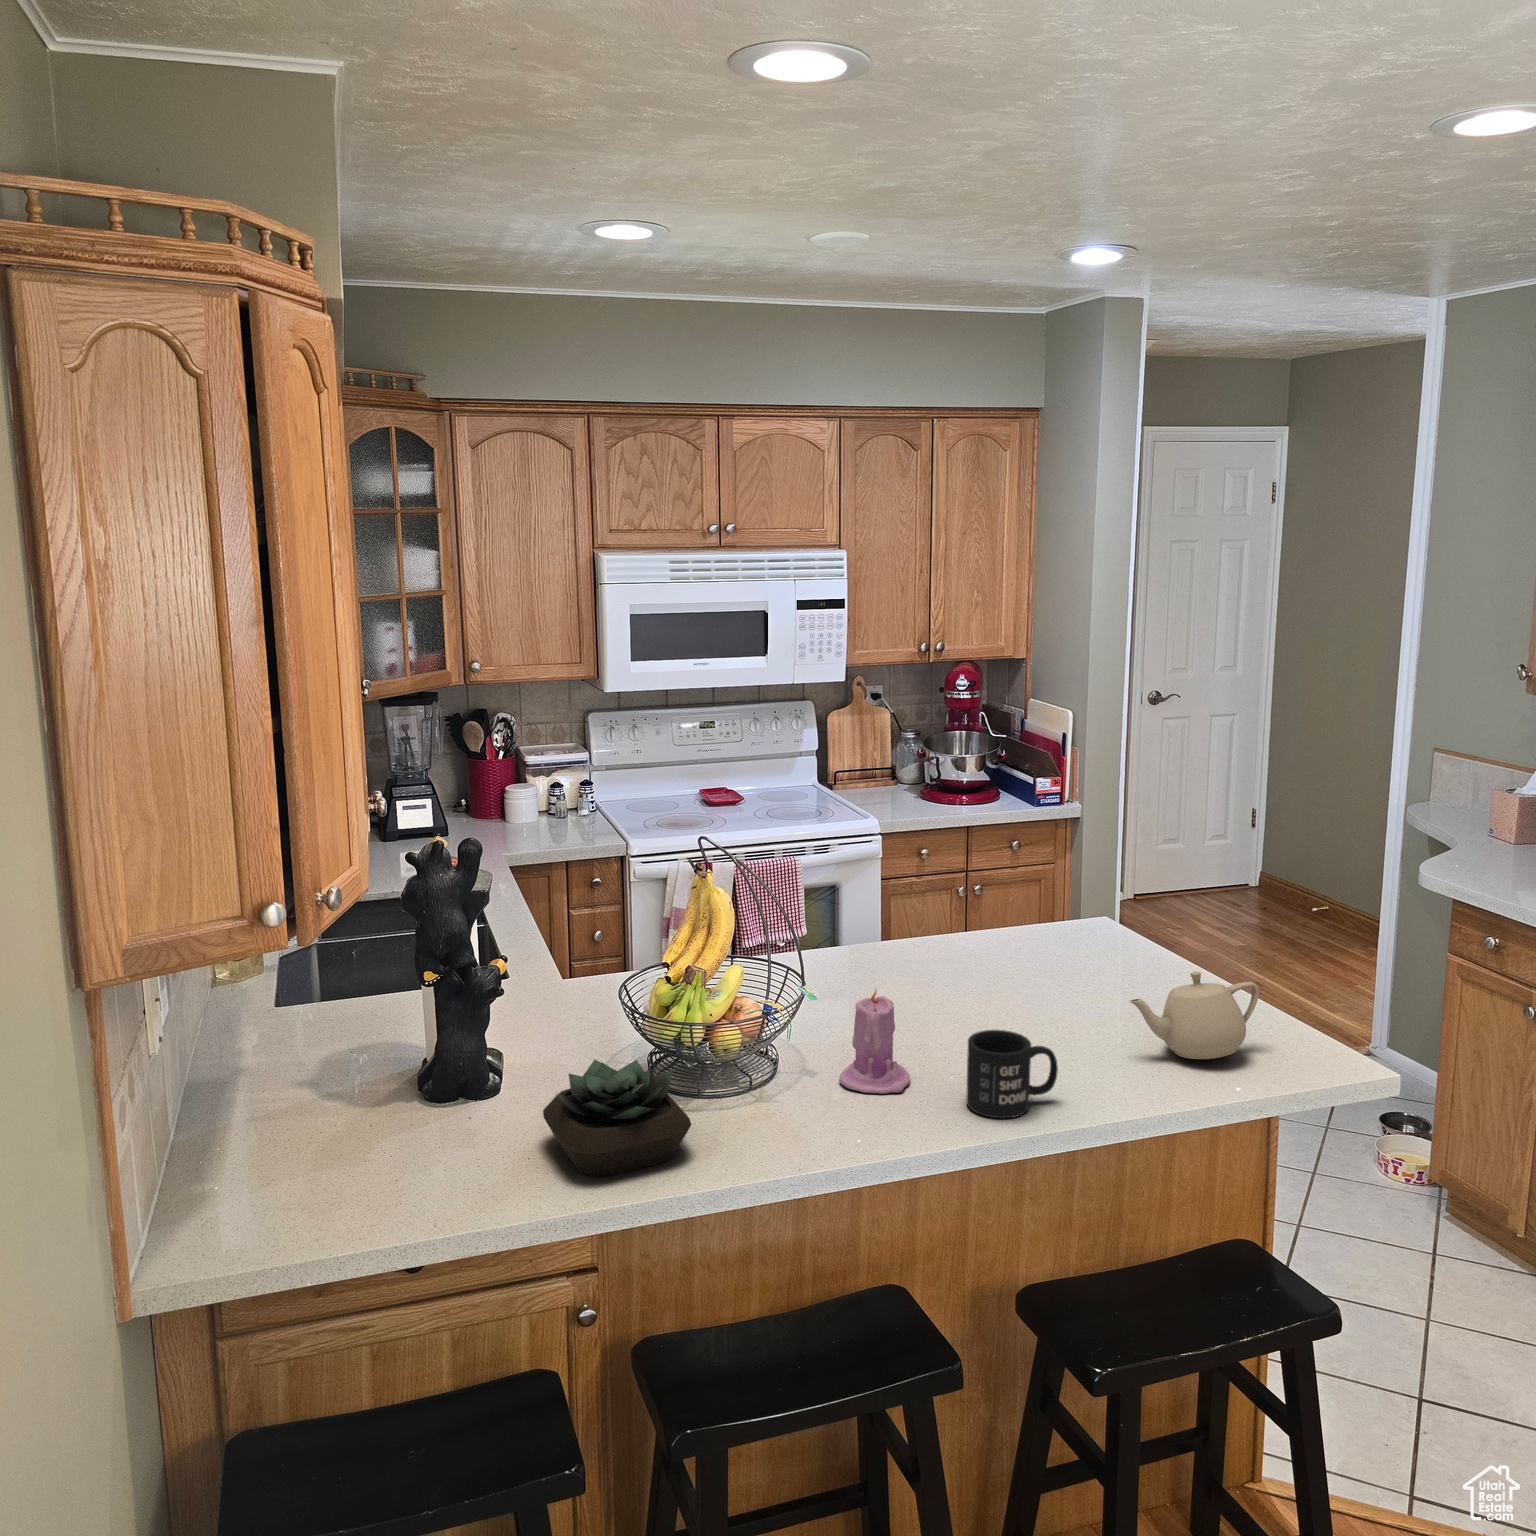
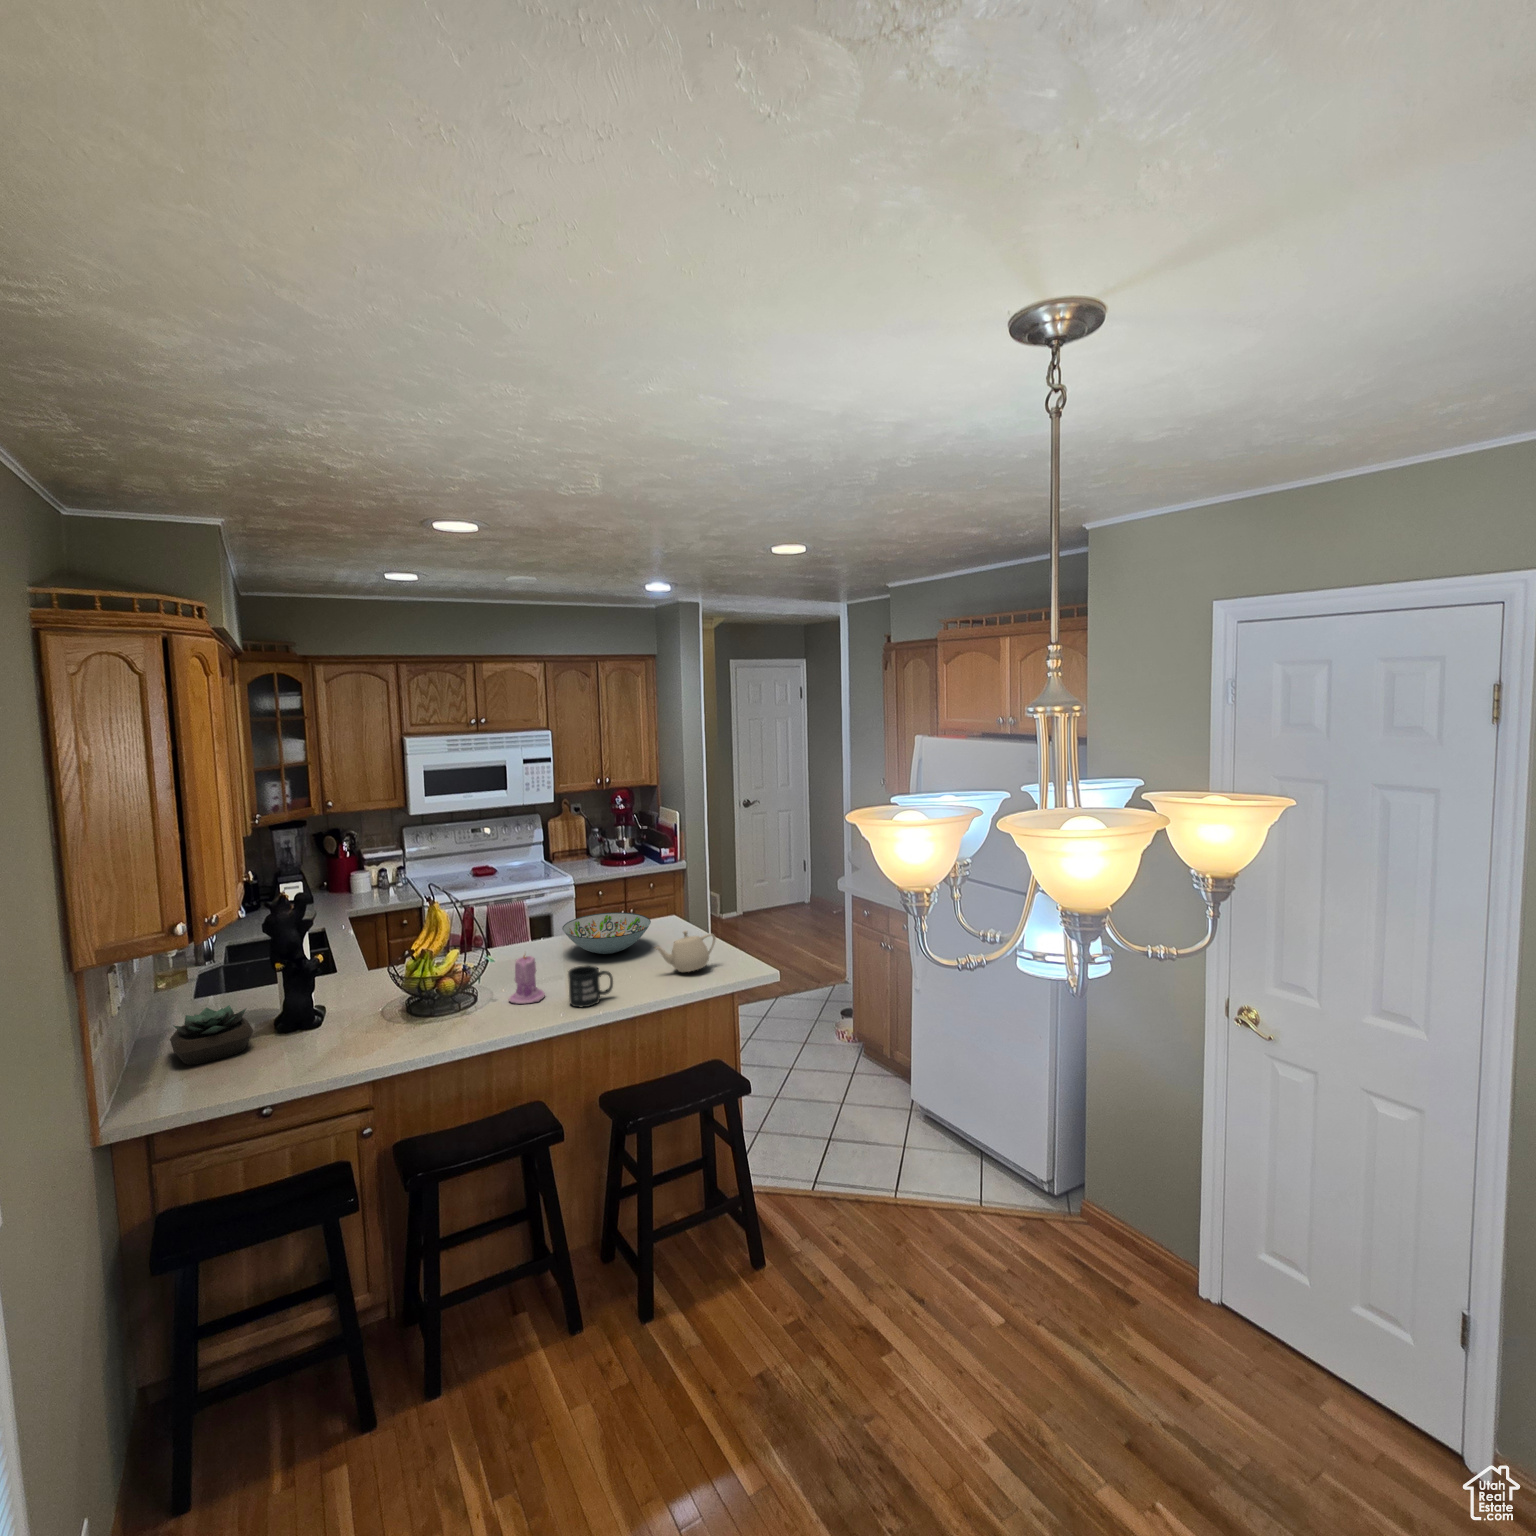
decorative bowl: none [919,910,1097,995] -> present [562,913,651,954]
succulent plant: present [543,1060,691,1177] -> present [170,1005,253,1065]

